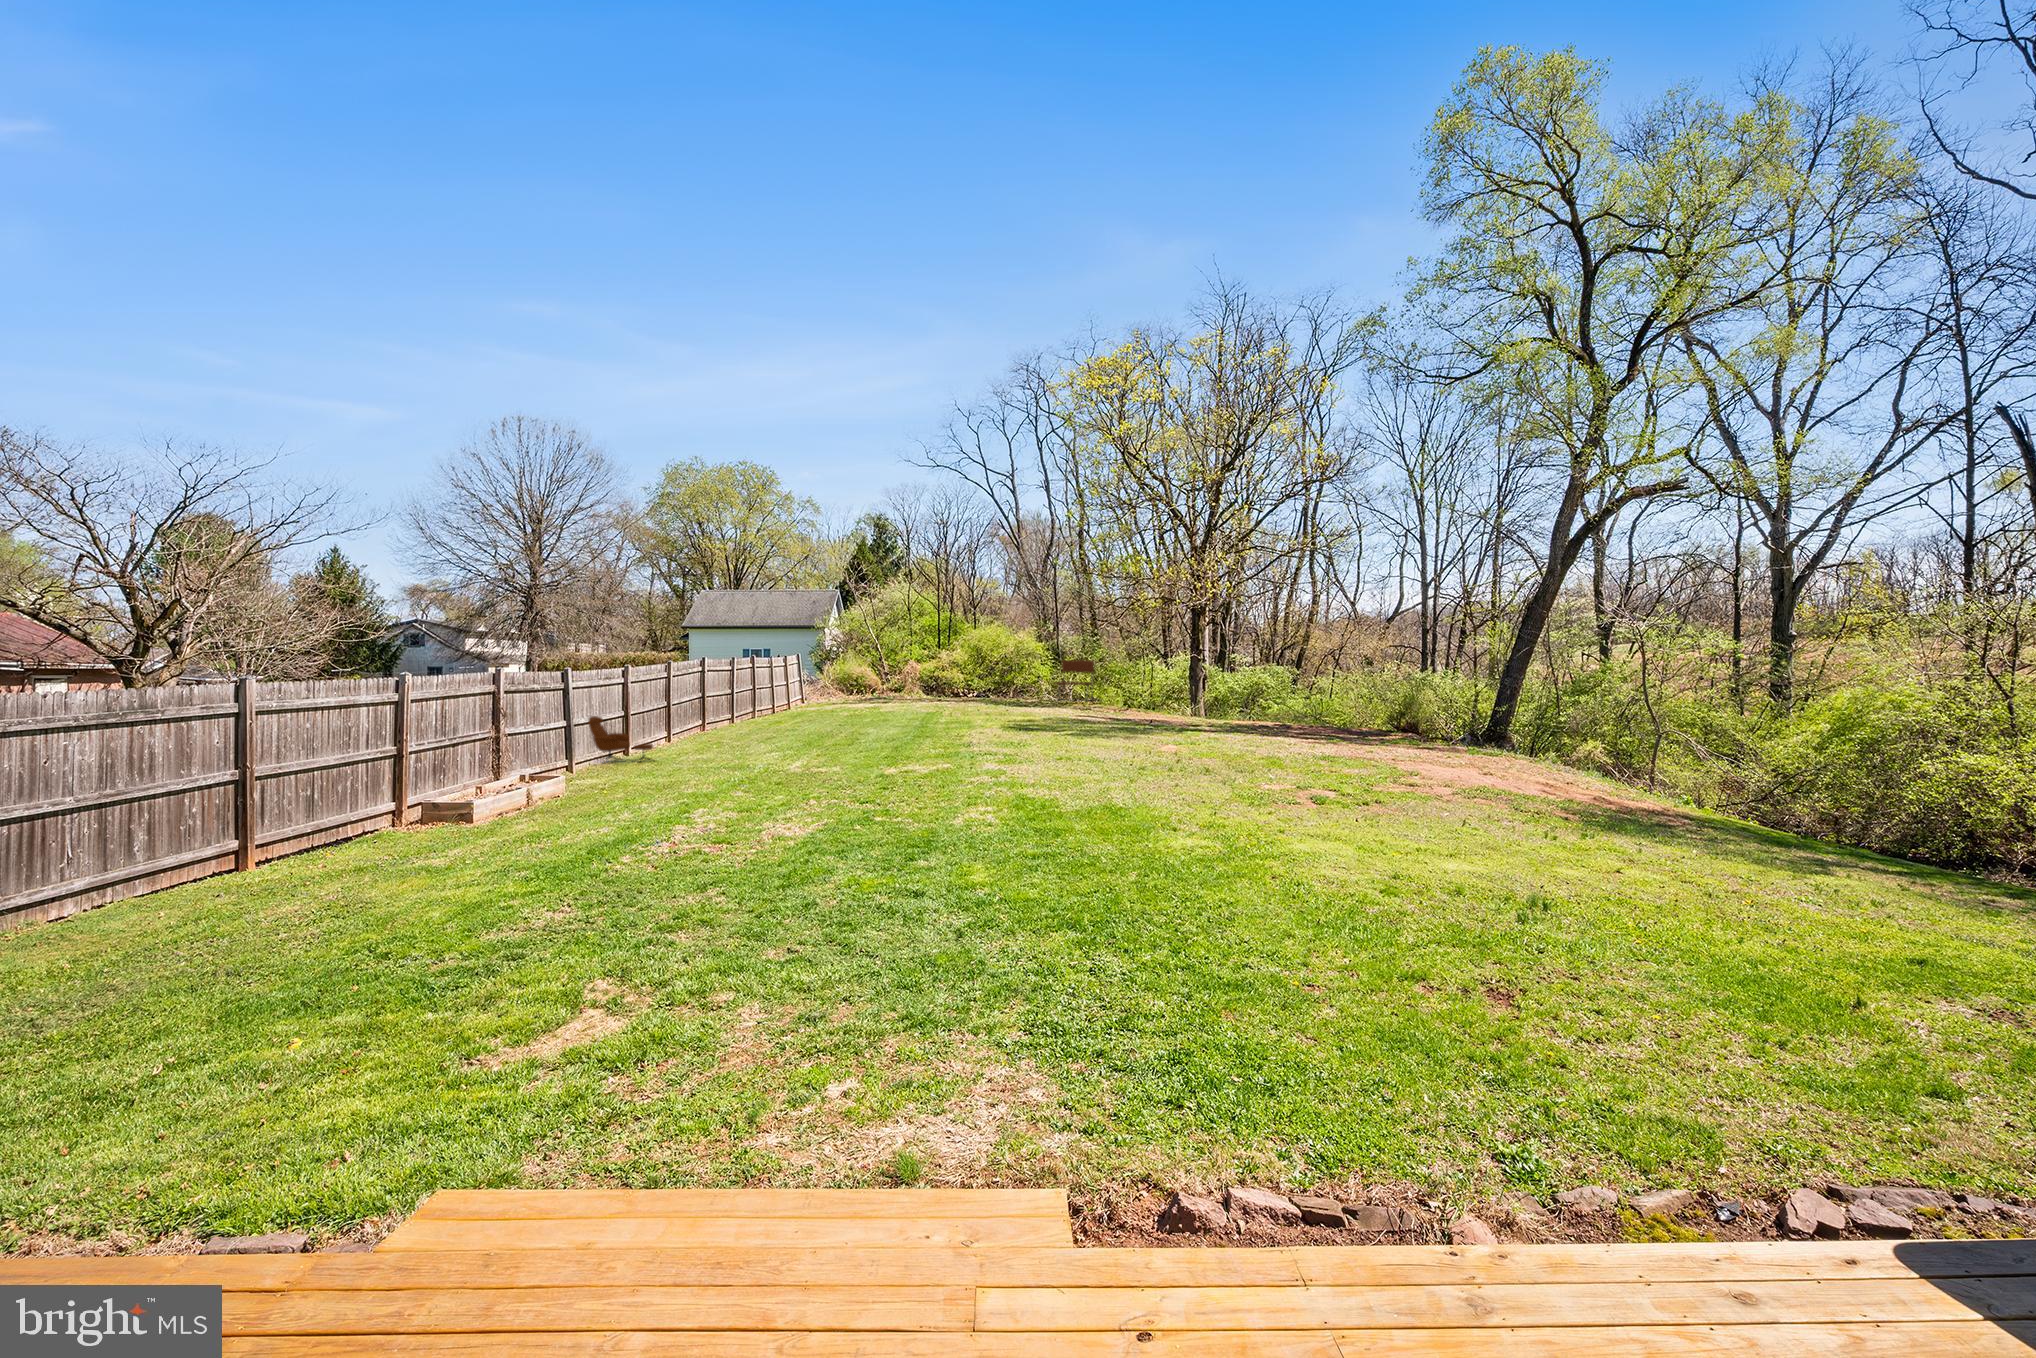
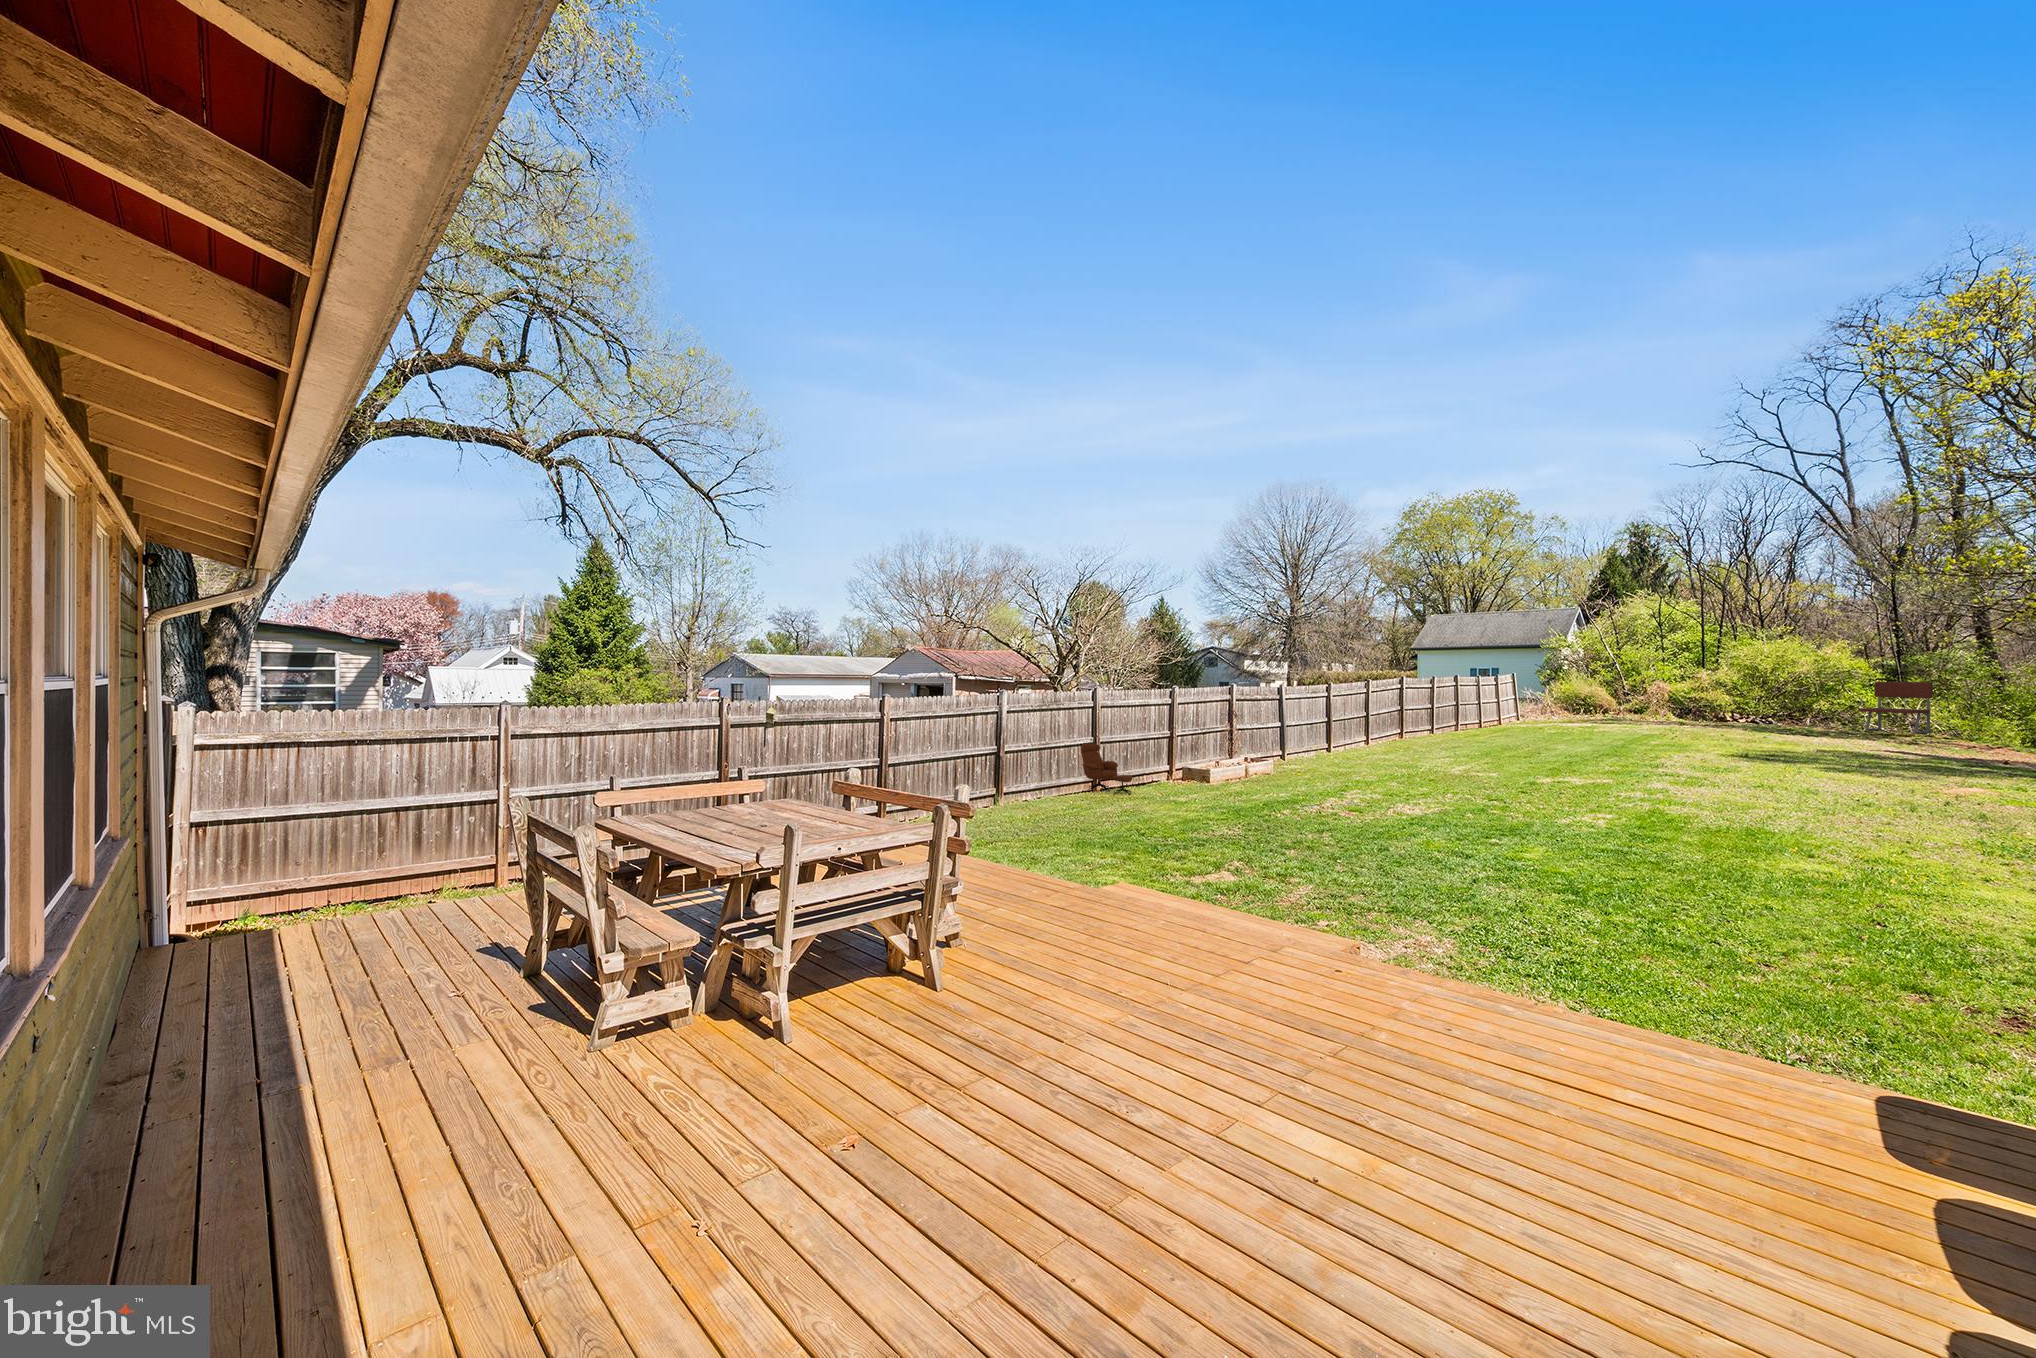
lounge chair: present [588,716,653,760] -> present [1081,743,1133,794]

